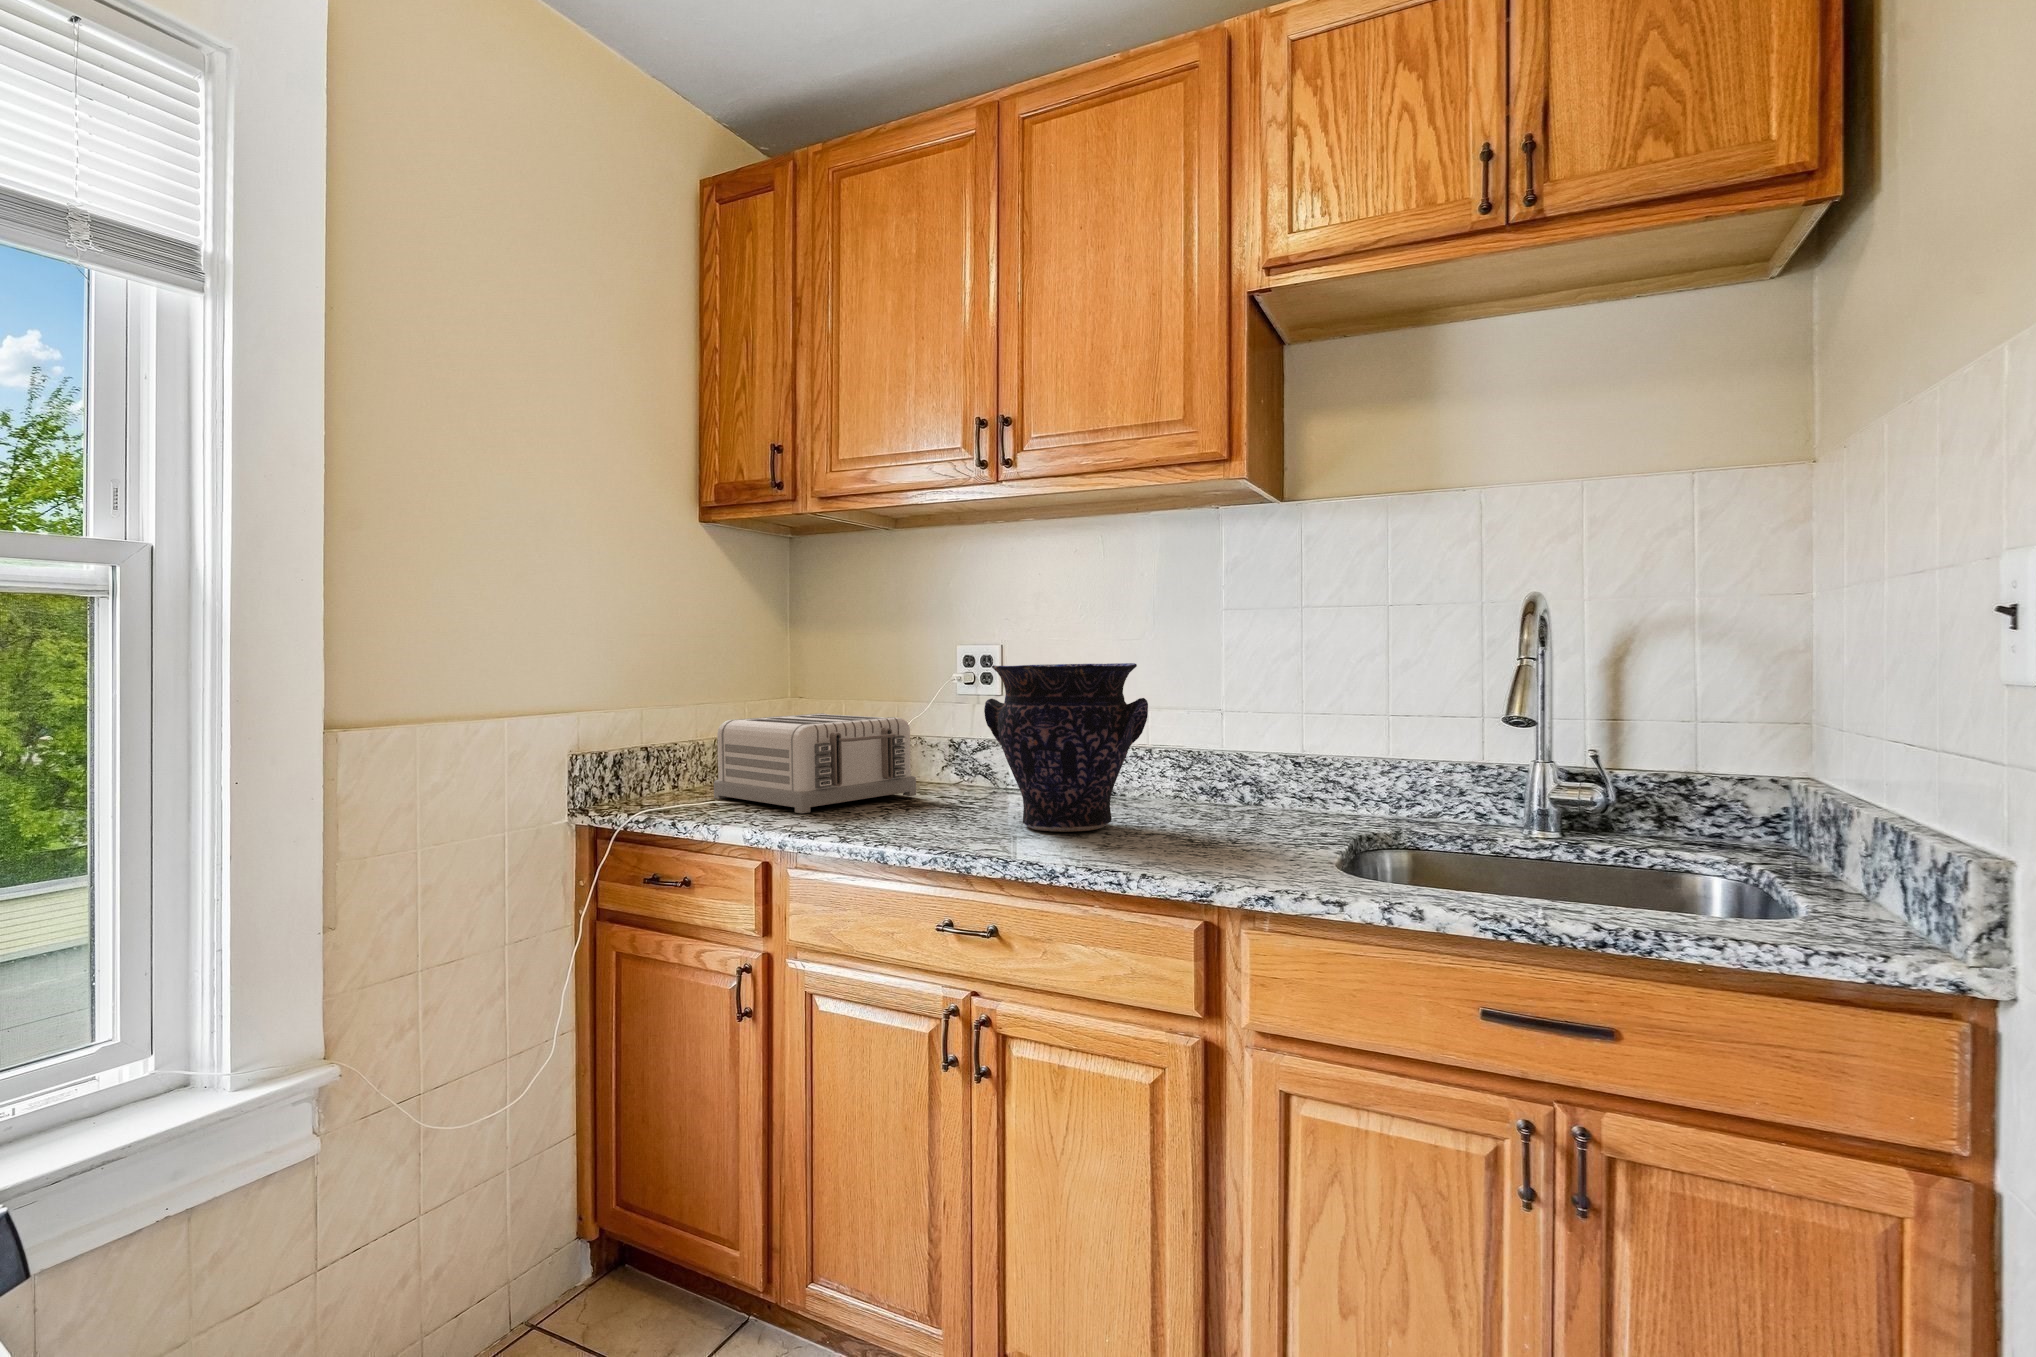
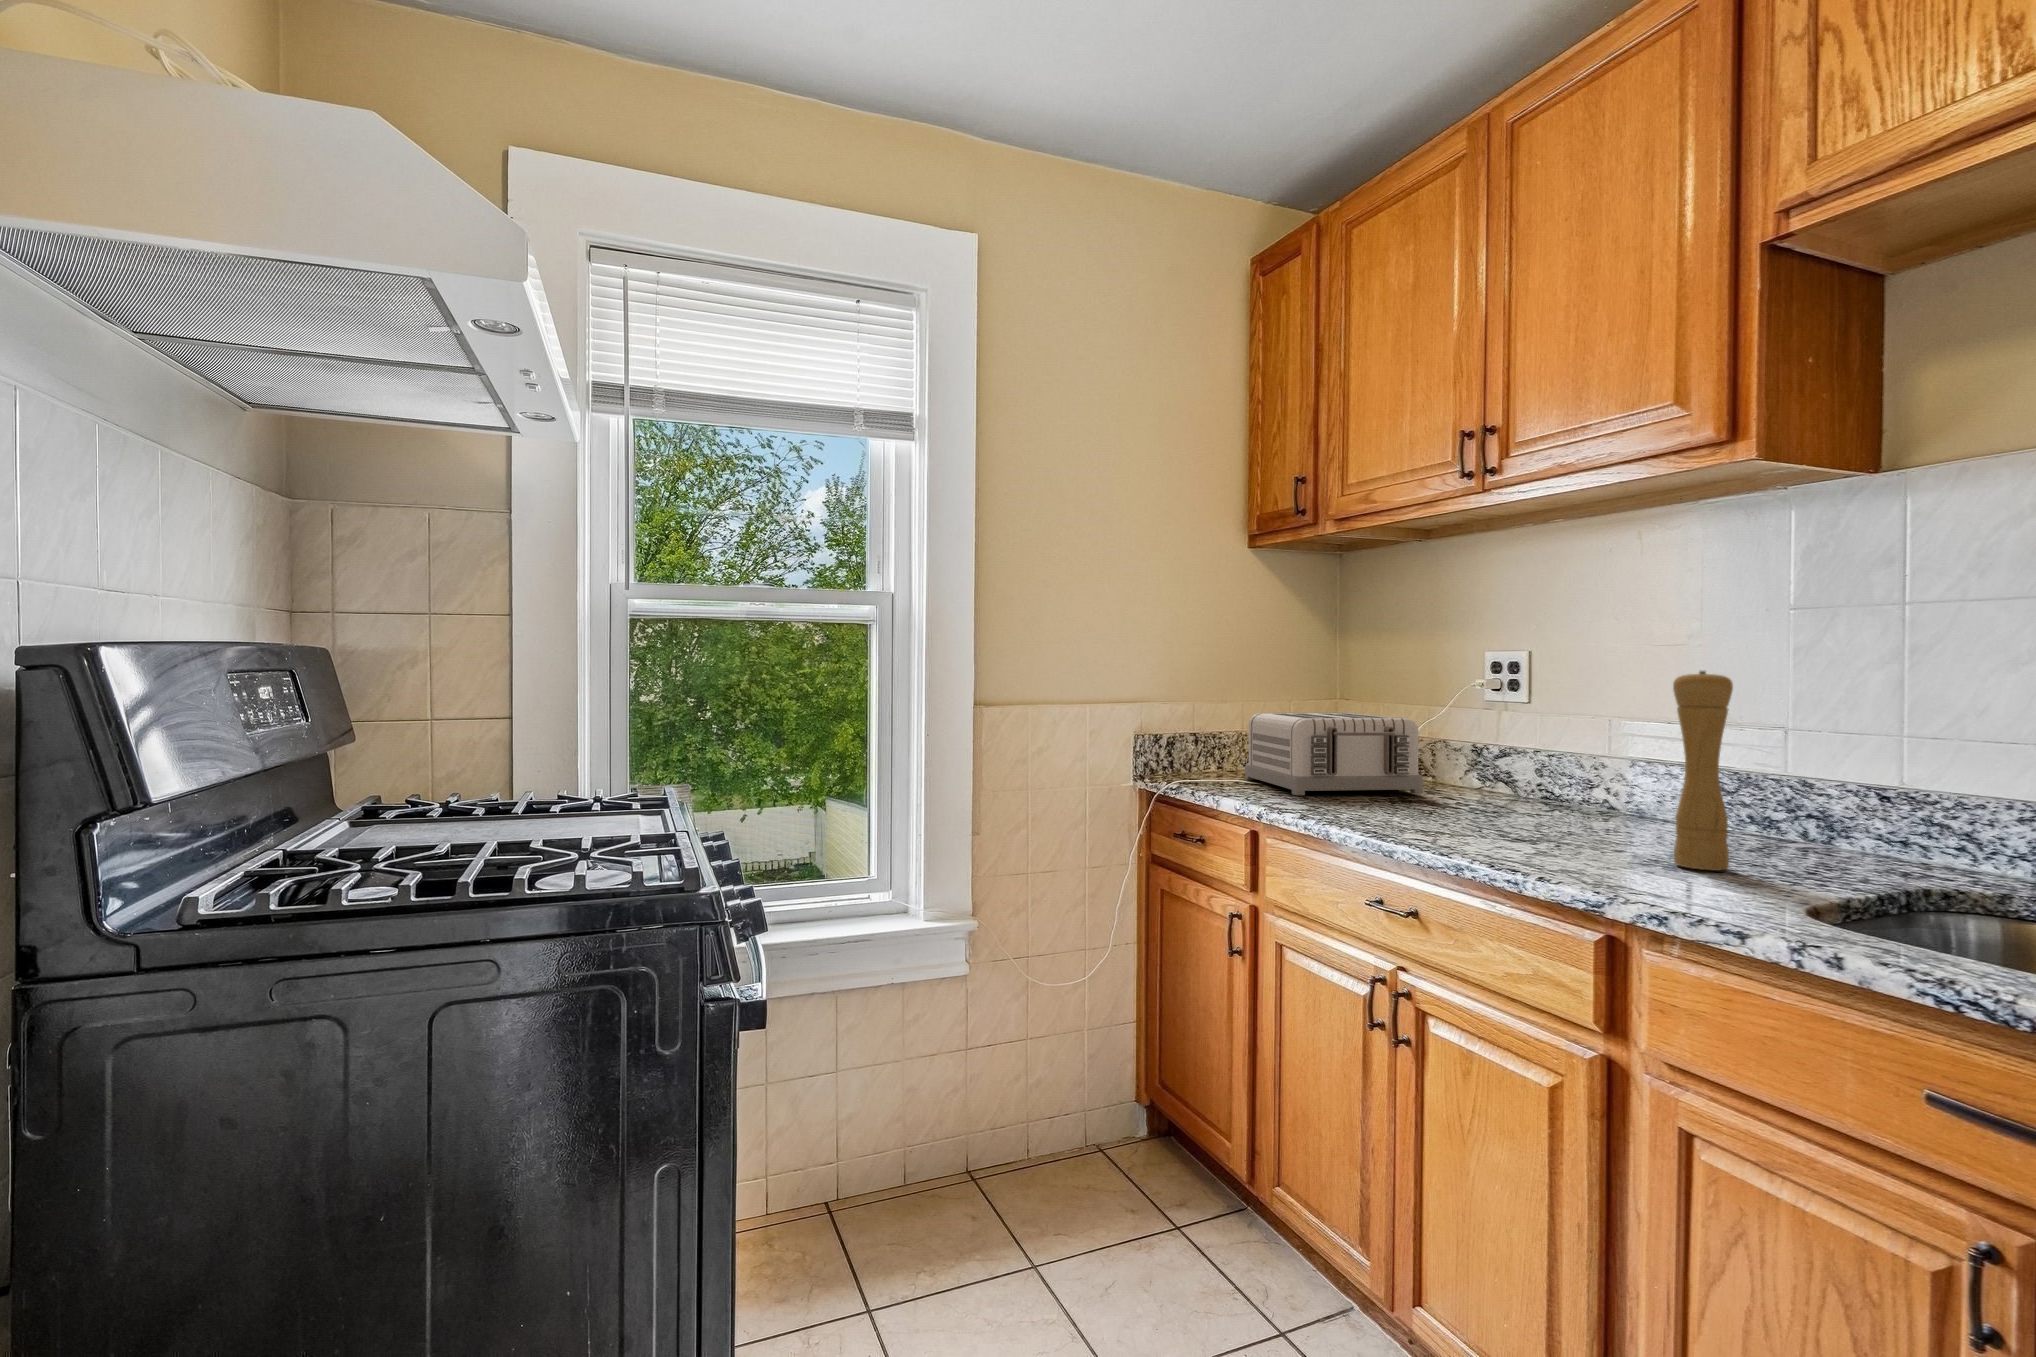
vase: present [984,663,1148,832] -> none [1452,667,1633,838]
pepper mill: none [1200,666,1244,844] -> present [1673,671,1733,870]

